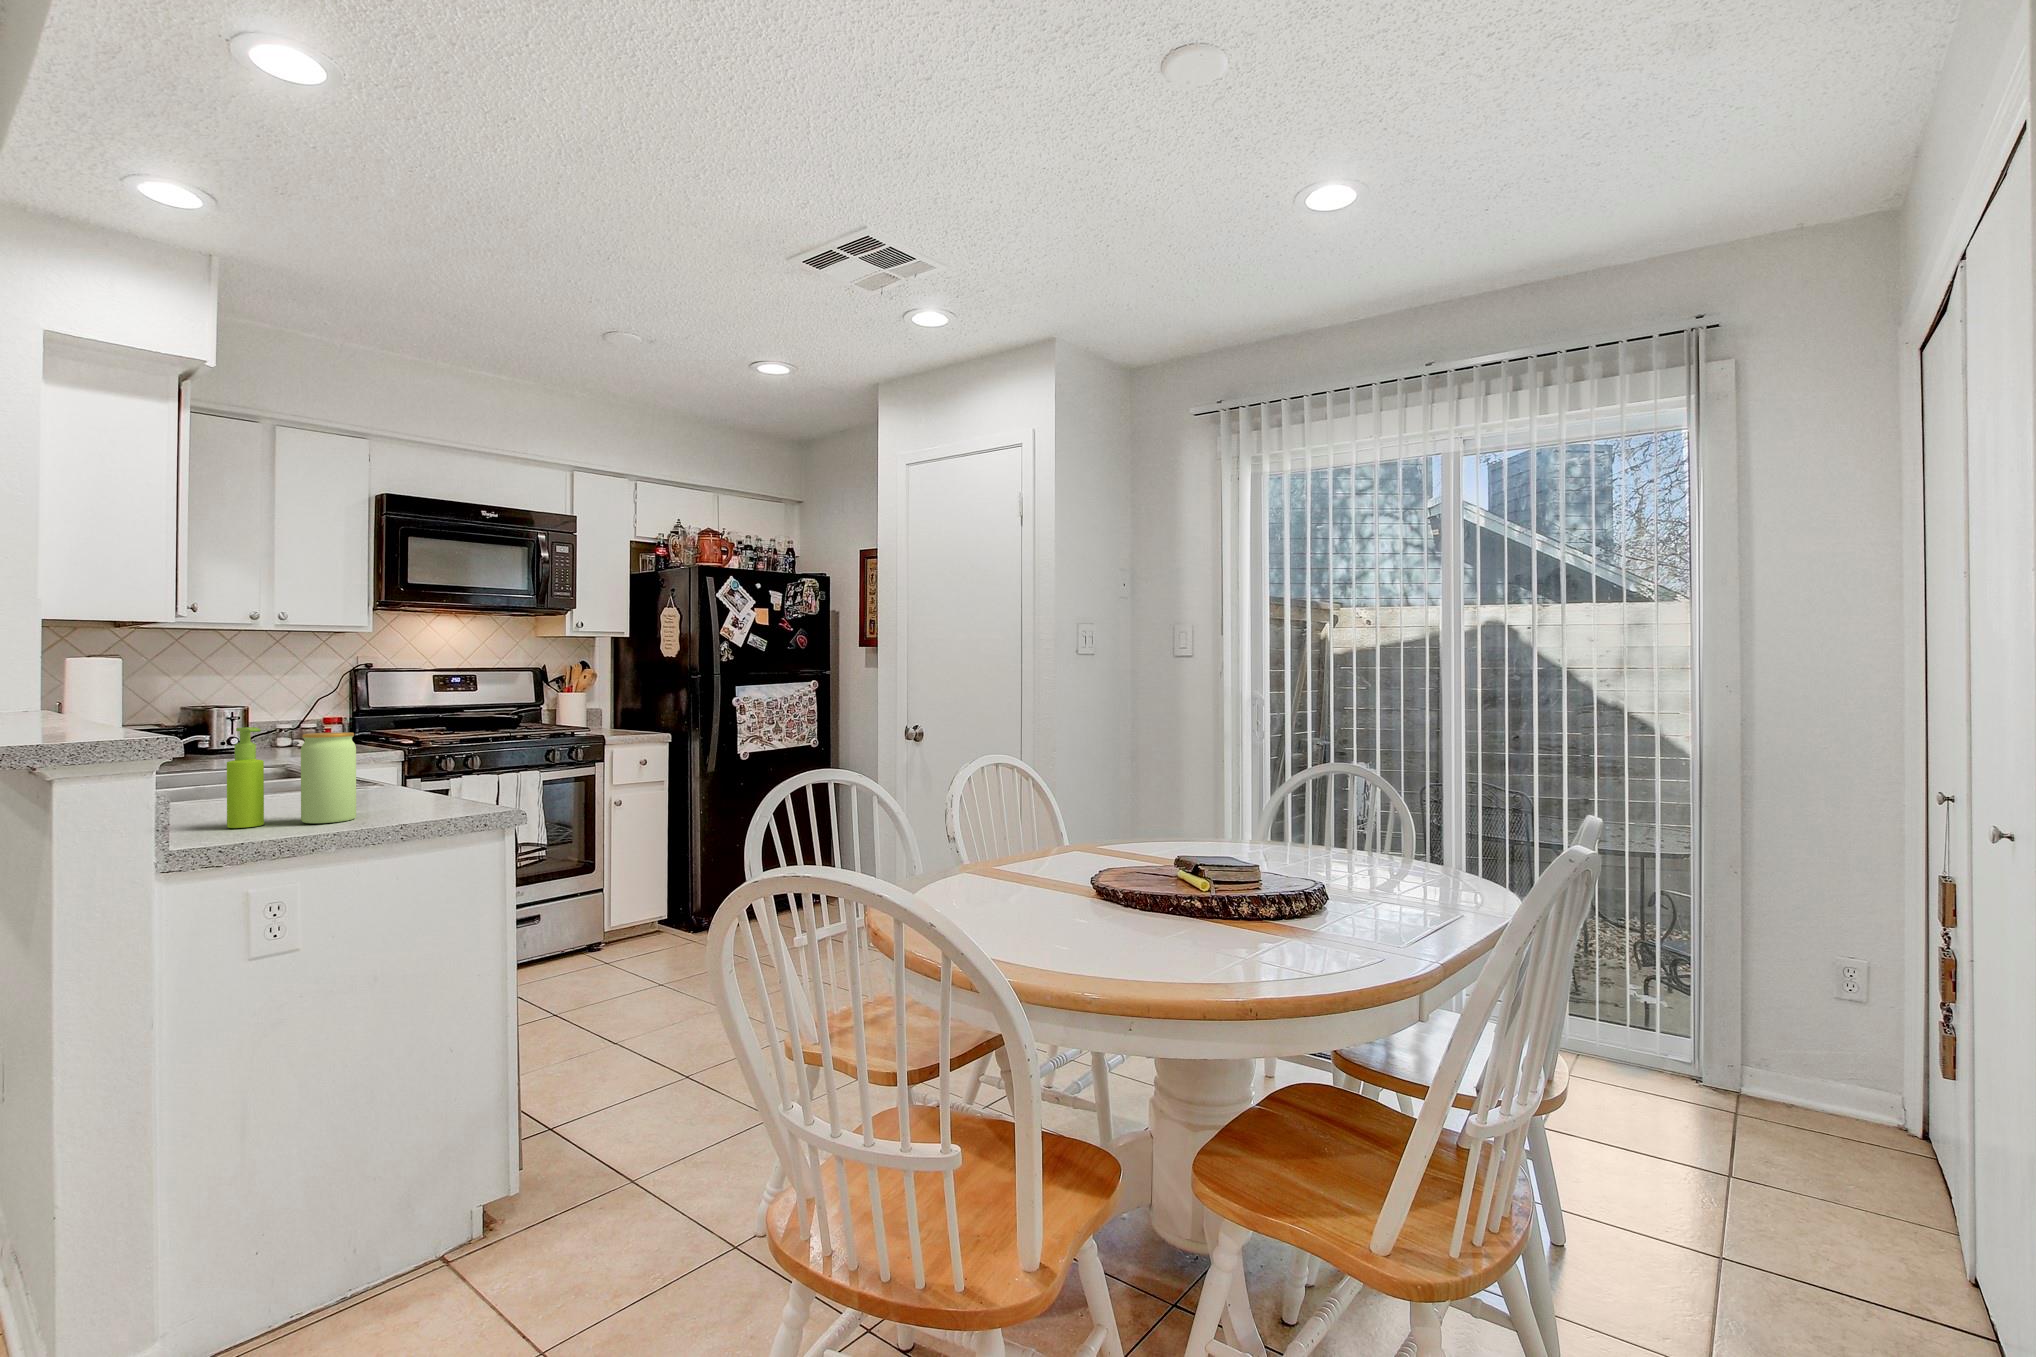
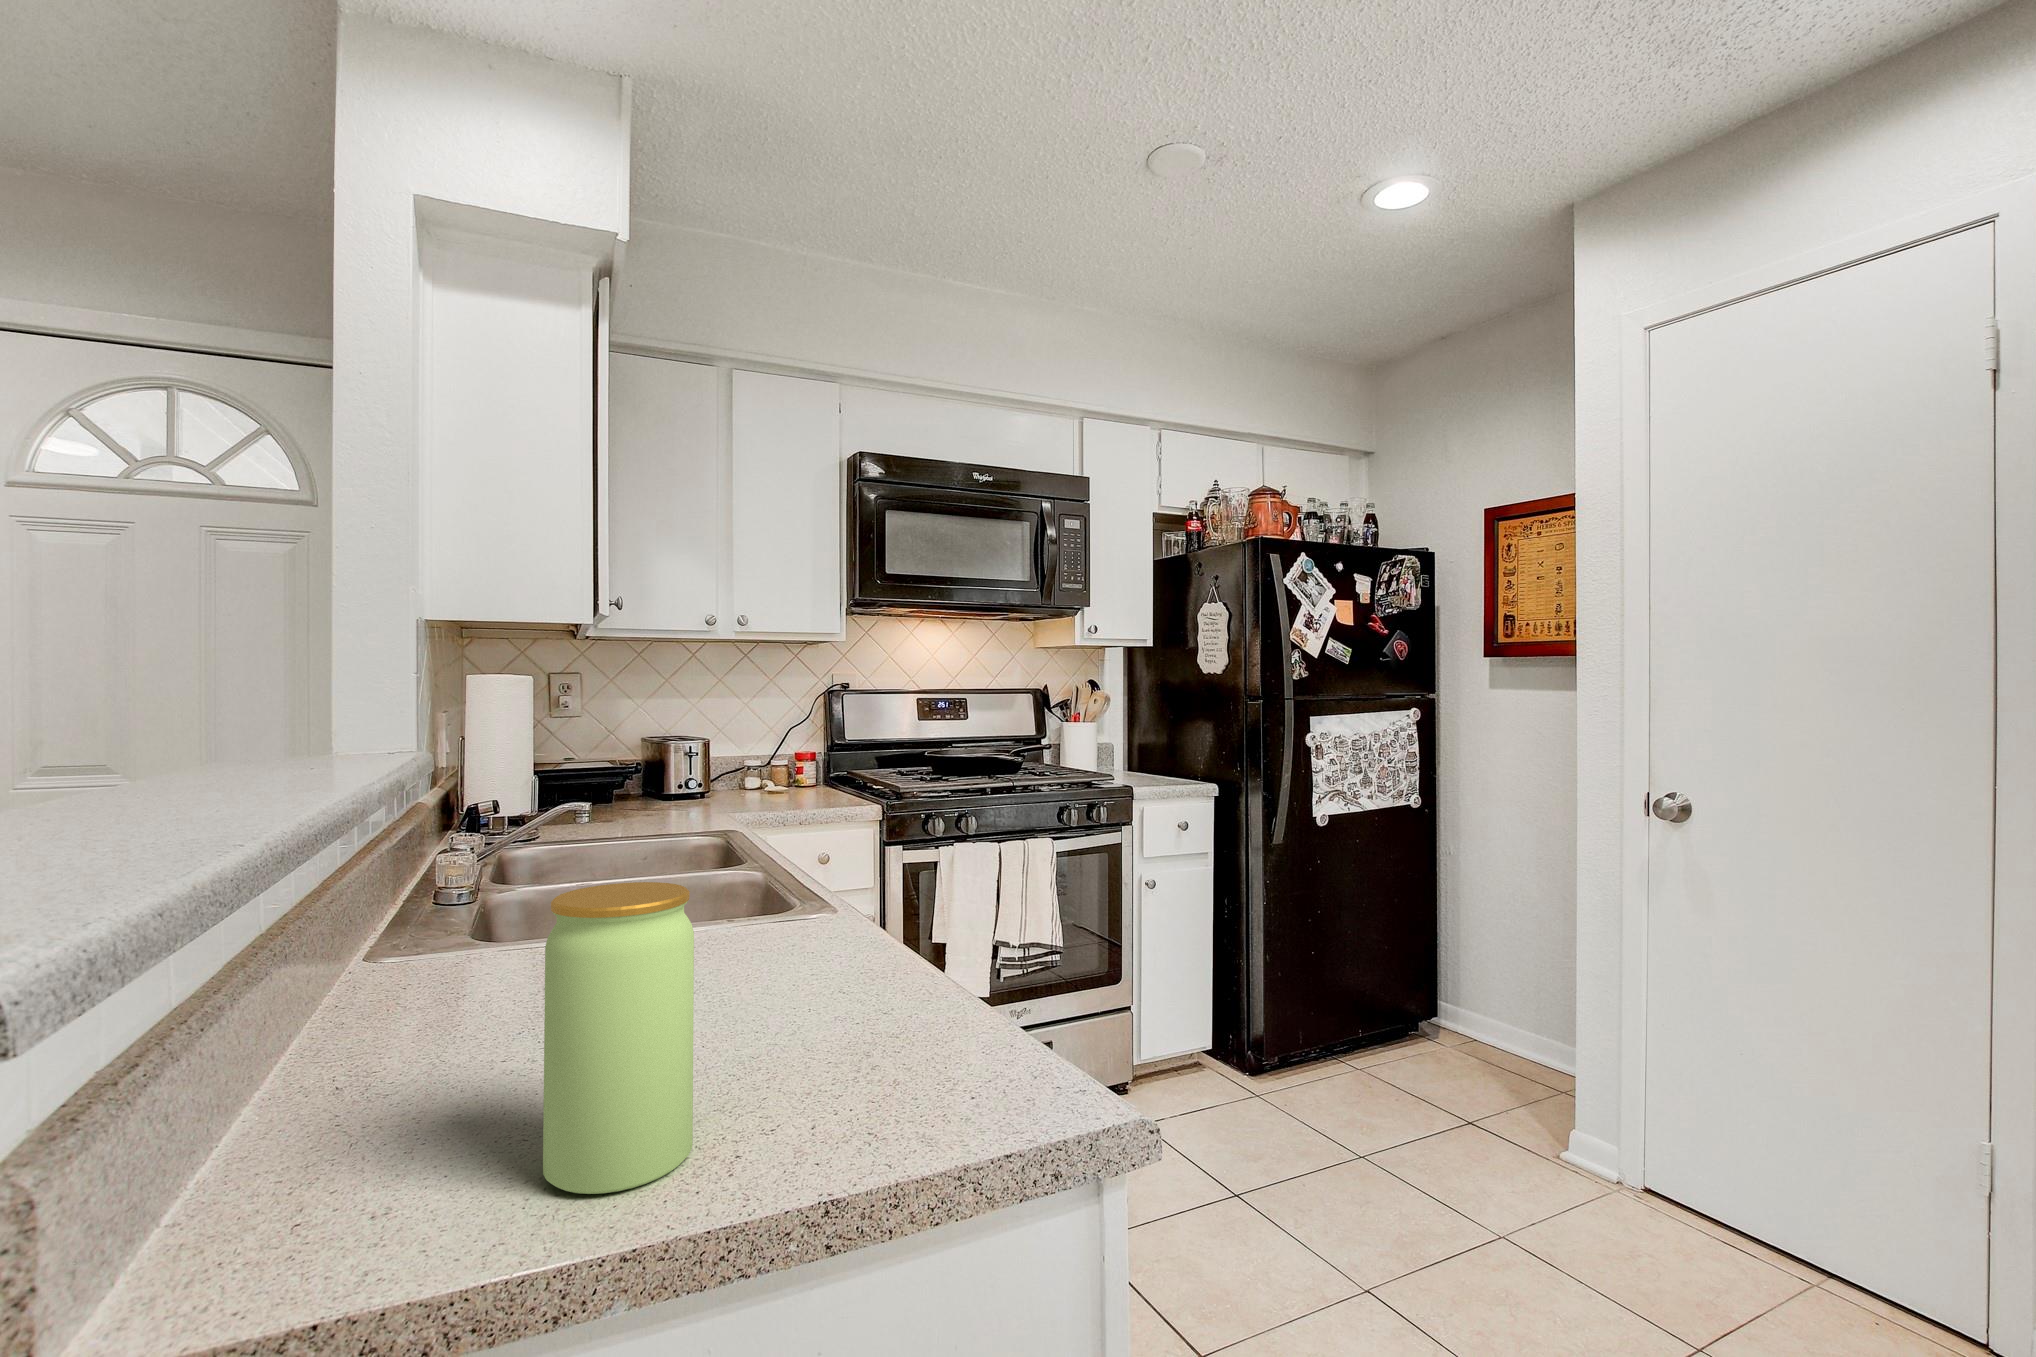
soap dispenser: present [227,727,264,828] -> none [376,864,478,1173]

